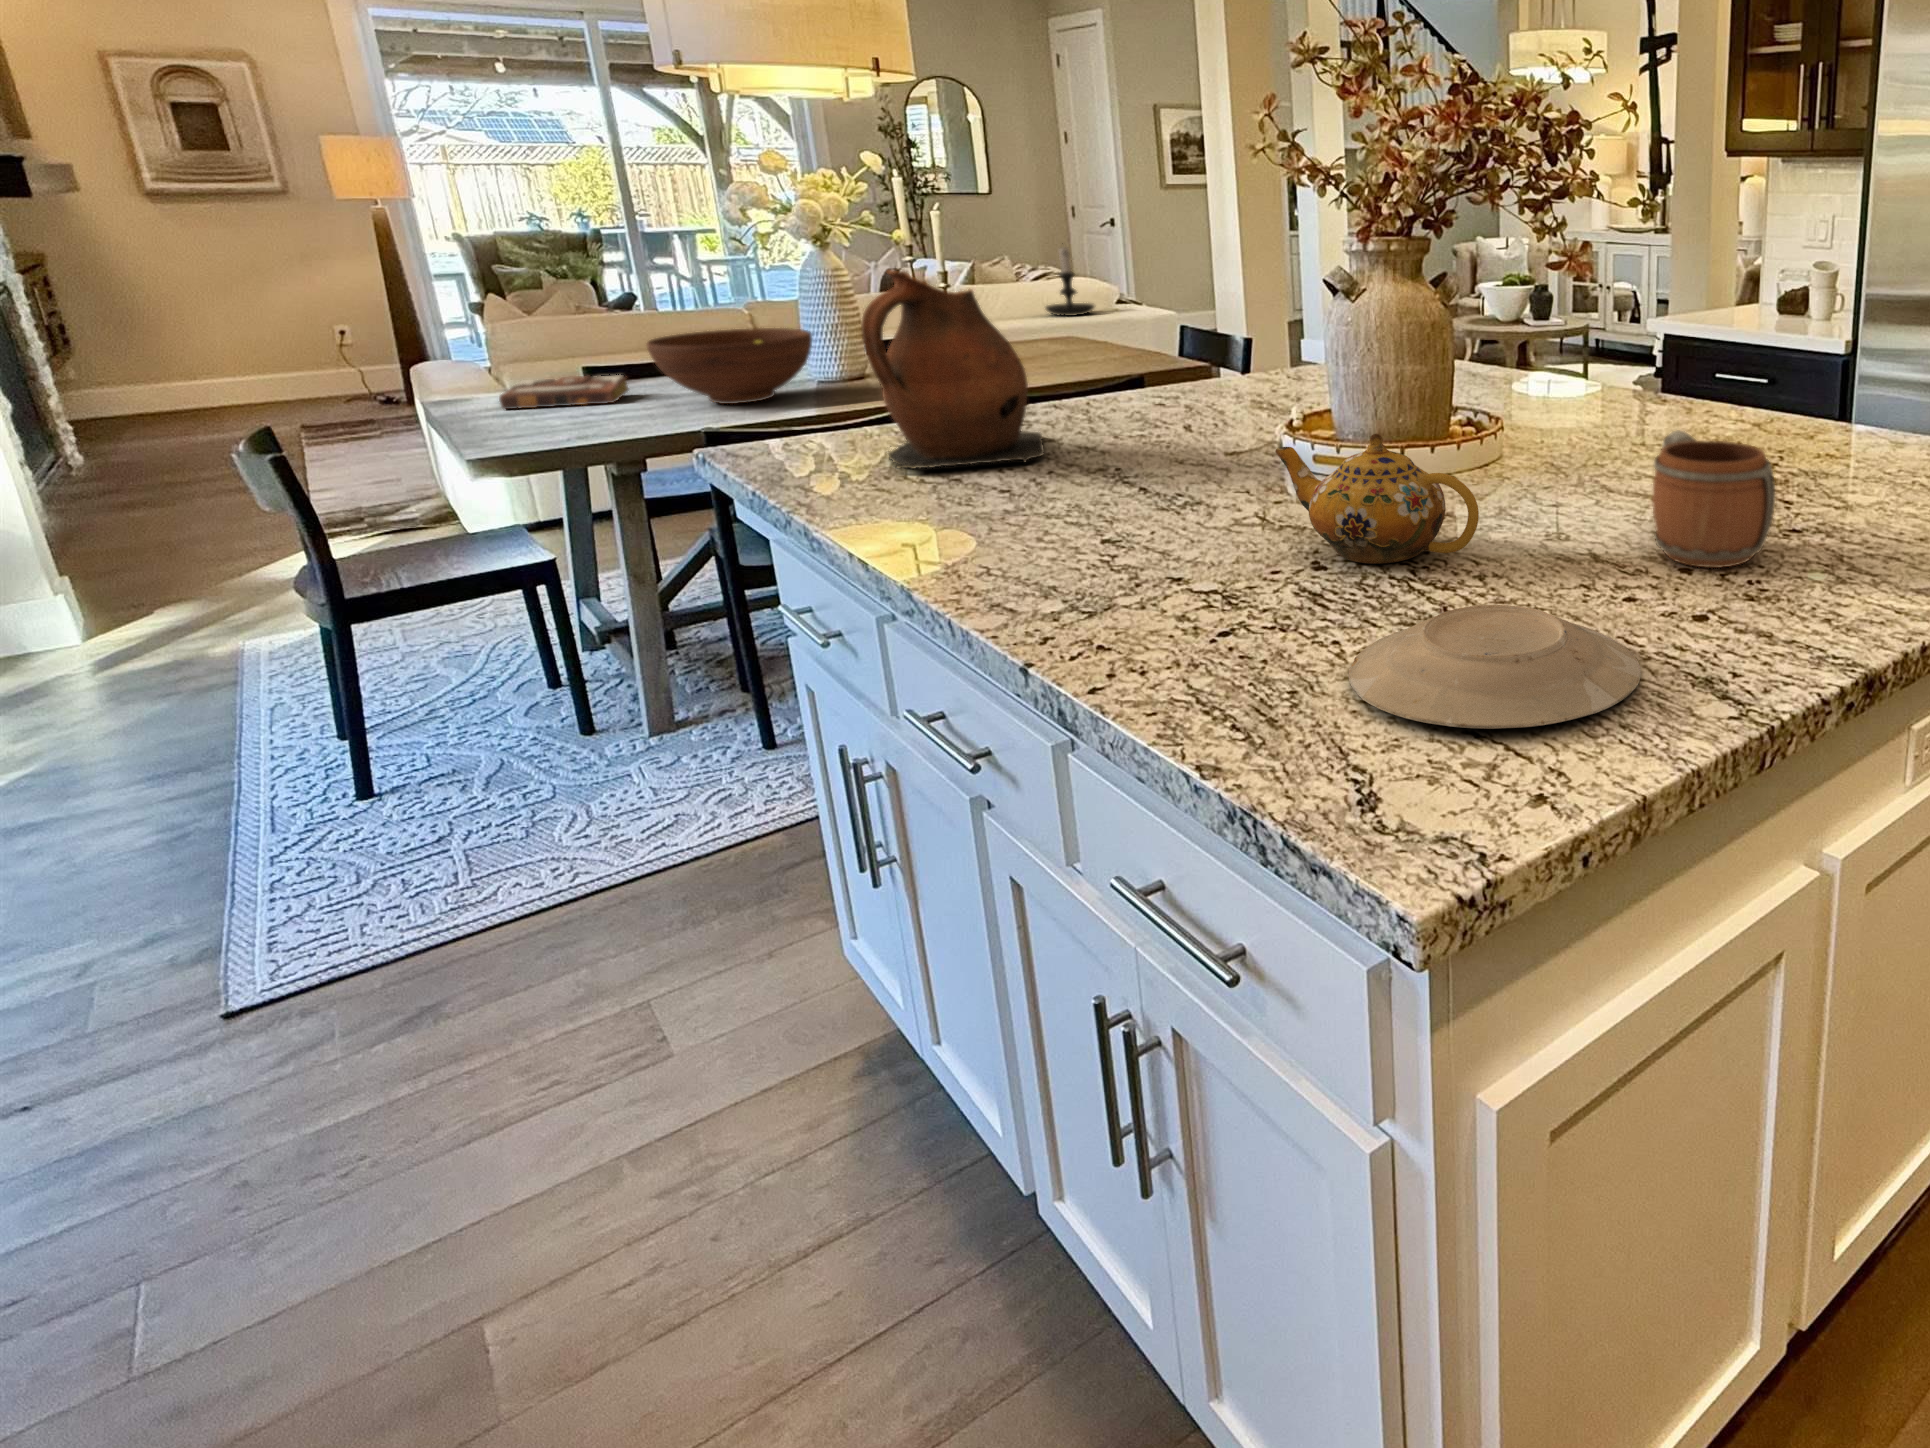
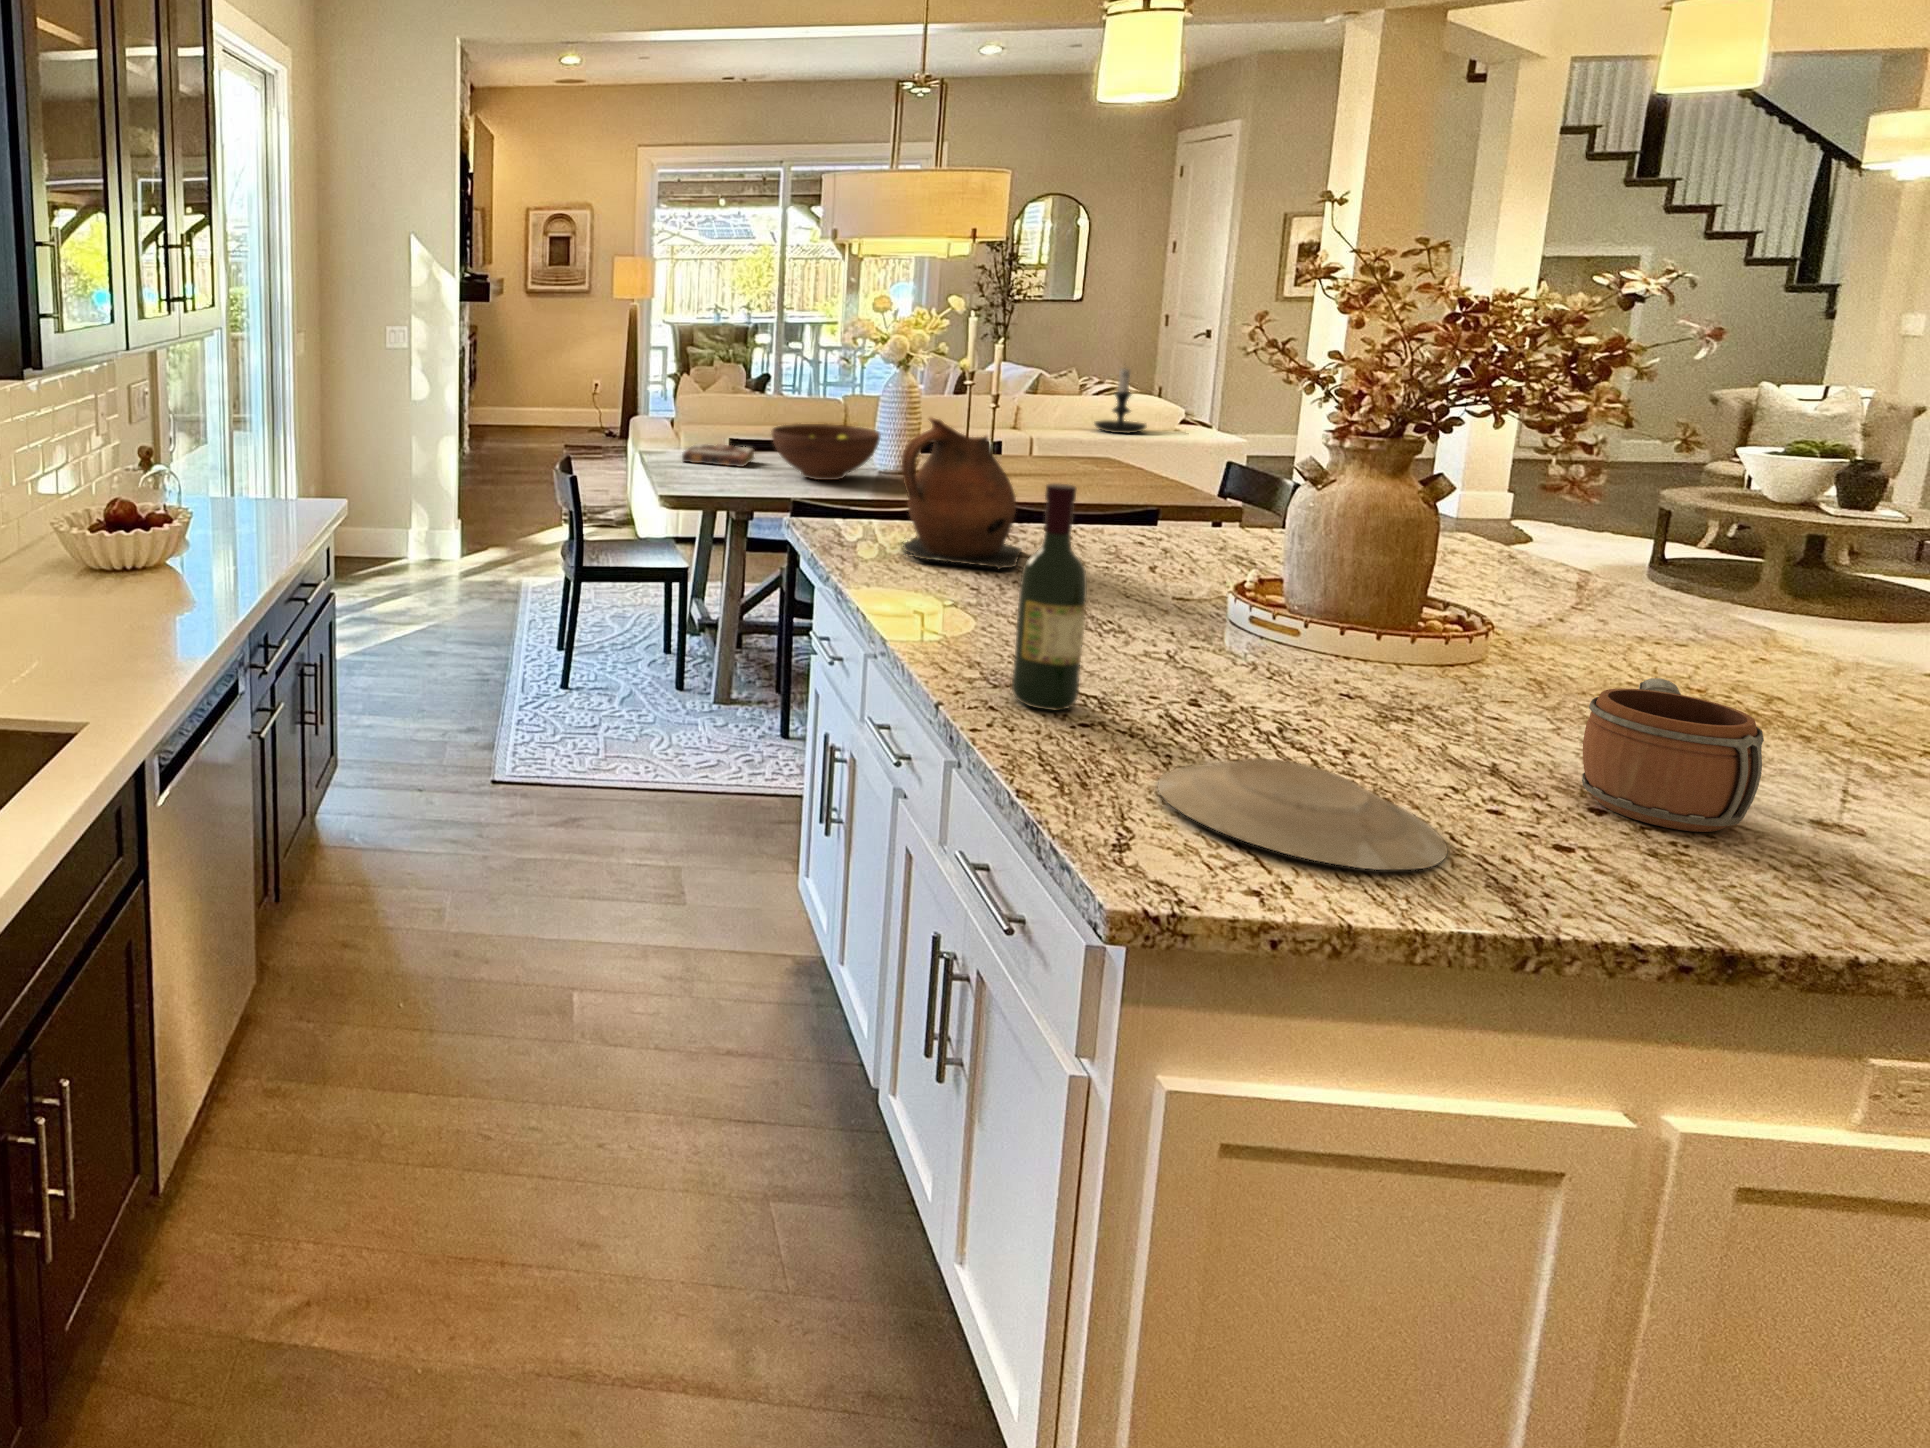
wine bottle: none [1102,304,1203,630] -> present [1012,484,1087,711]
teapot: present [1275,434,1479,564] -> none [1183,603,1363,727]

